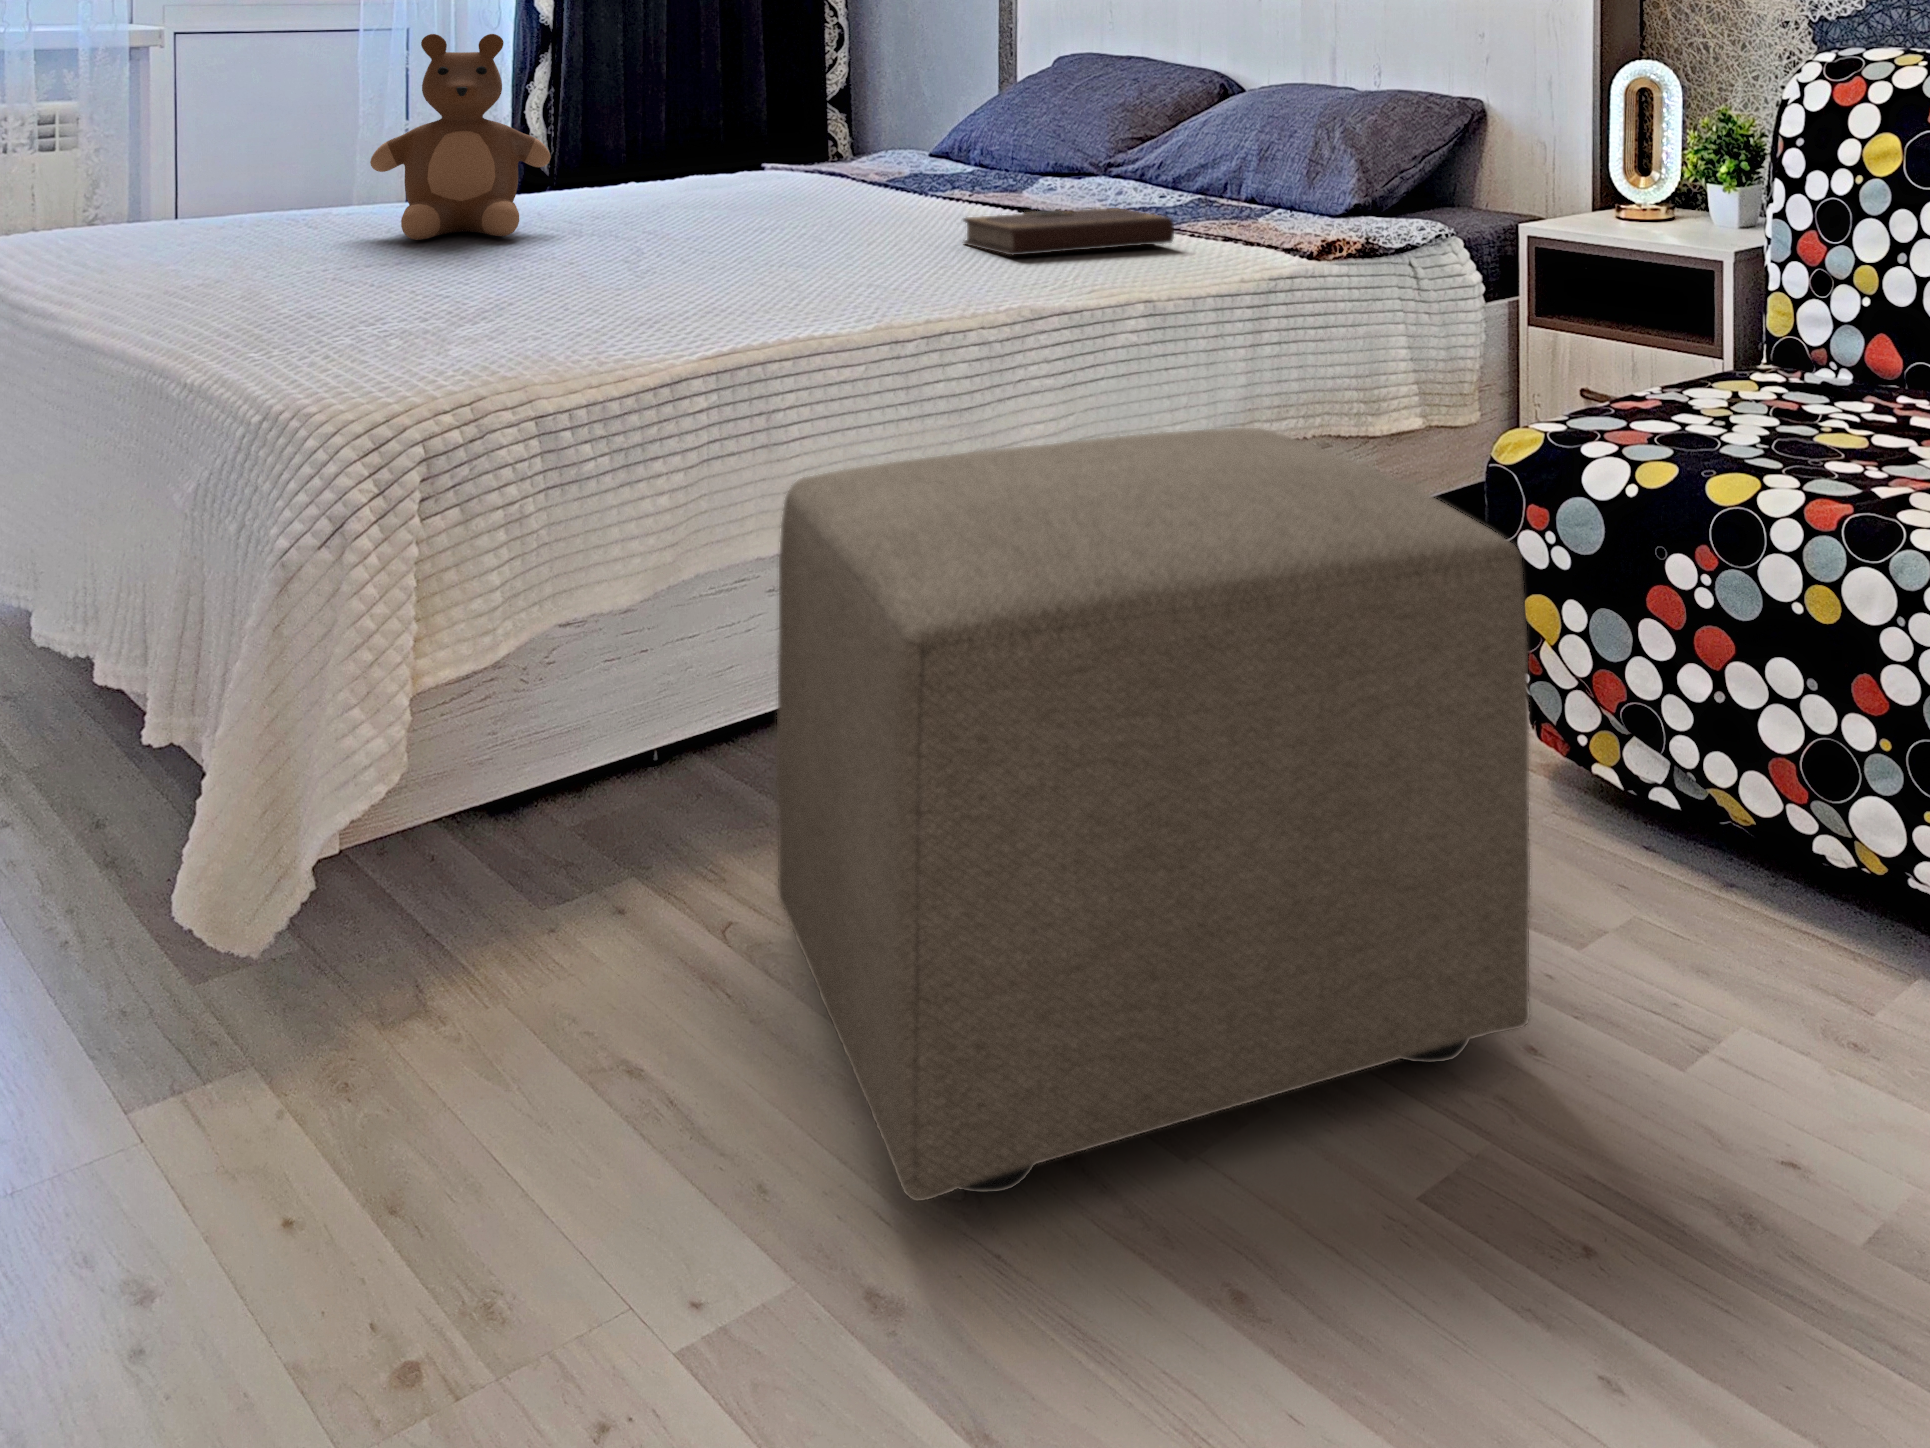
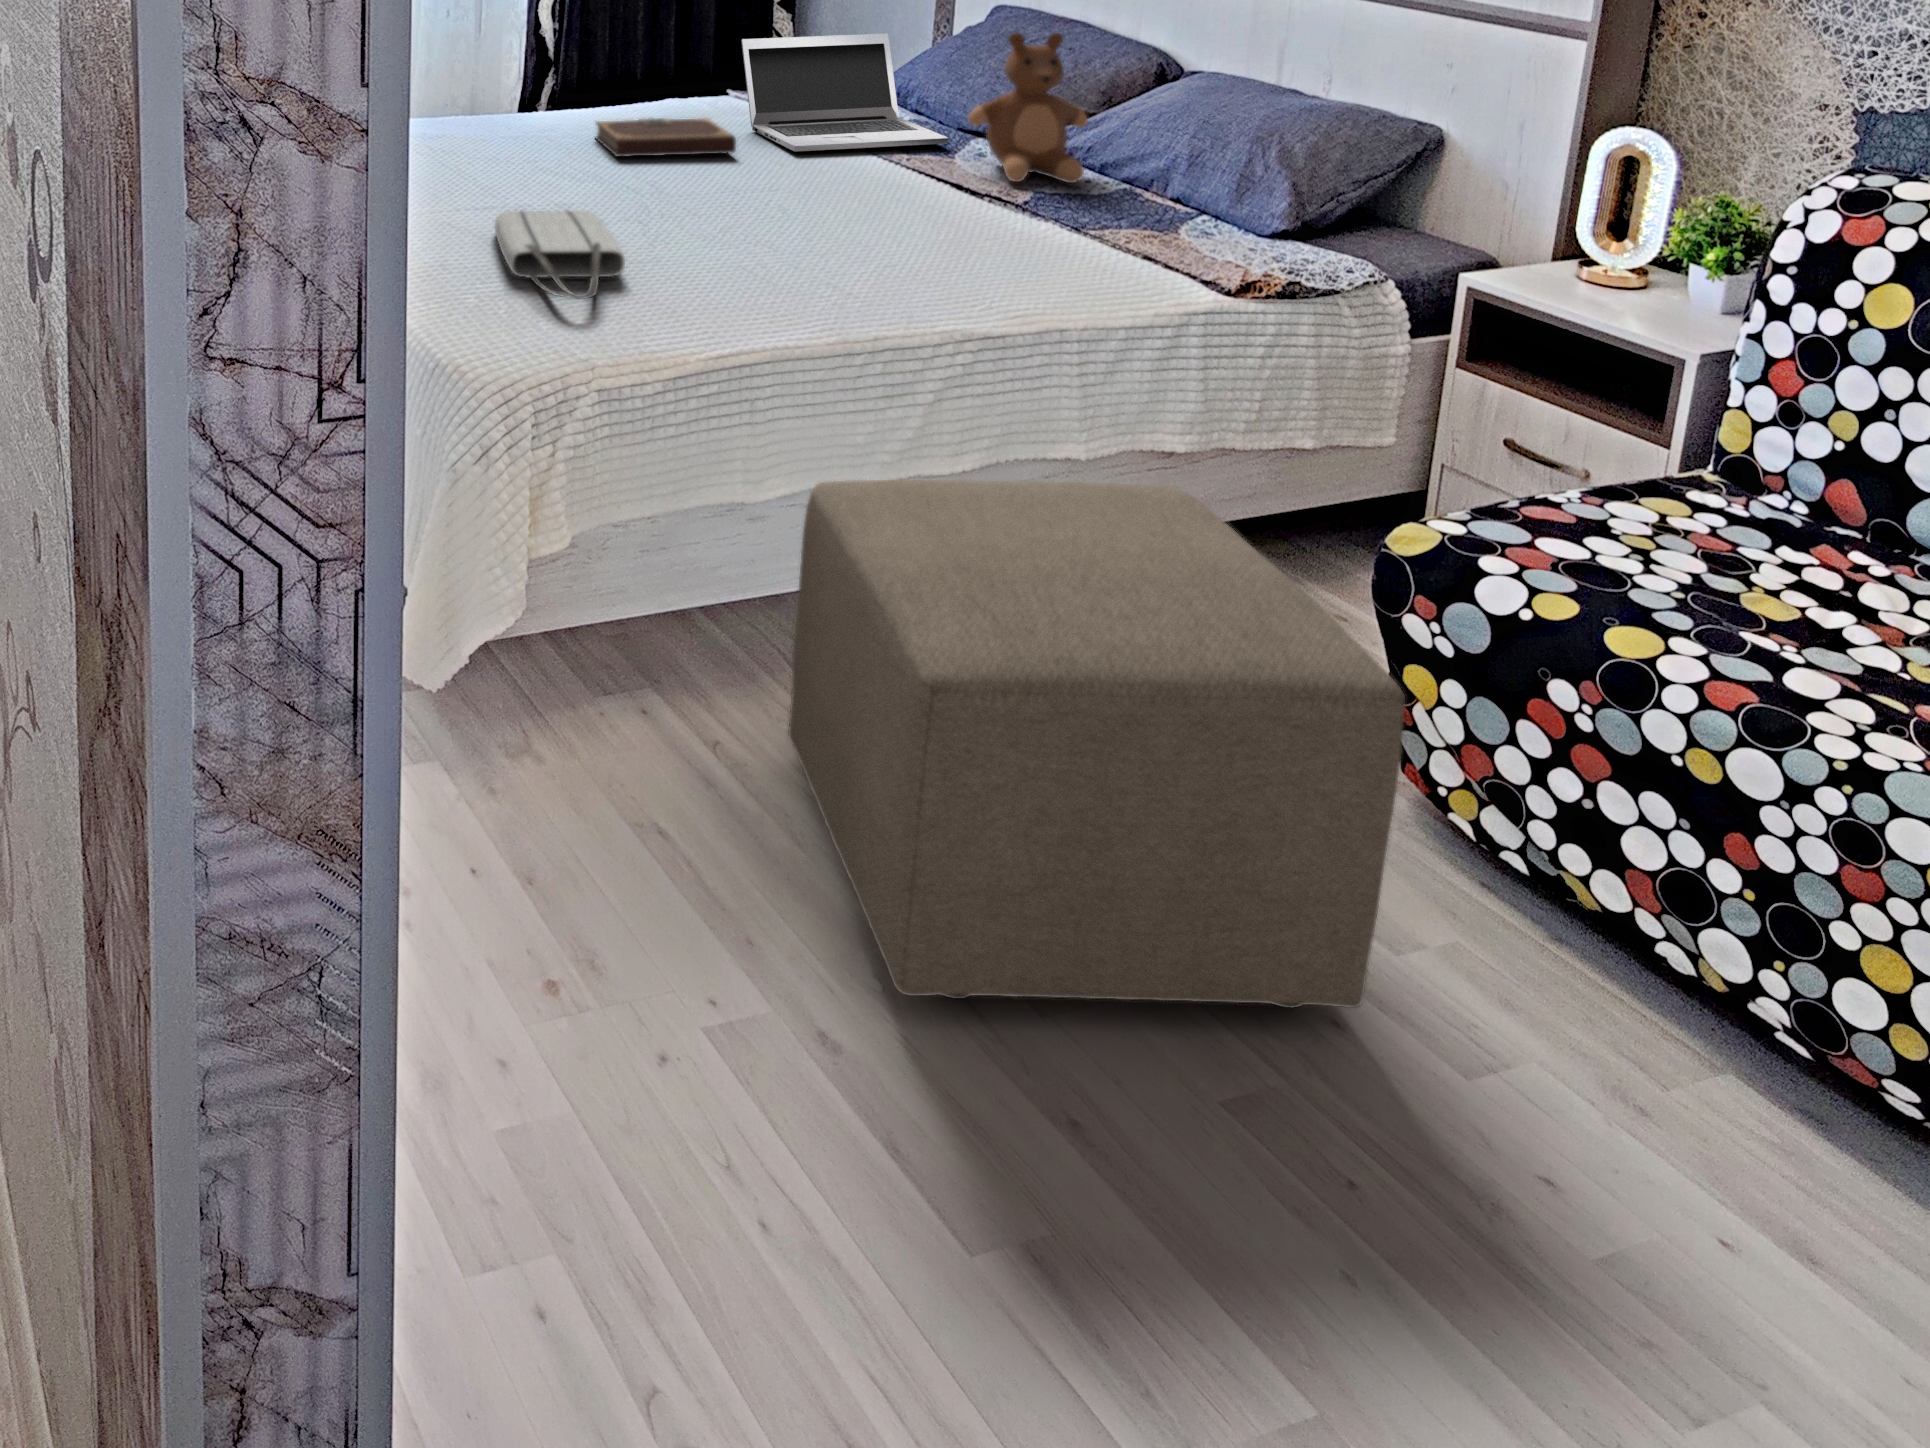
teddy bear: present [370,34,551,240] -> present [968,33,1088,183]
laptop: none [756,79,1010,202] -> present [741,33,949,152]
notebook: present [963,208,1174,255] -> present [596,118,736,157]
tote bag: none [355,236,544,308] -> present [495,211,625,299]

